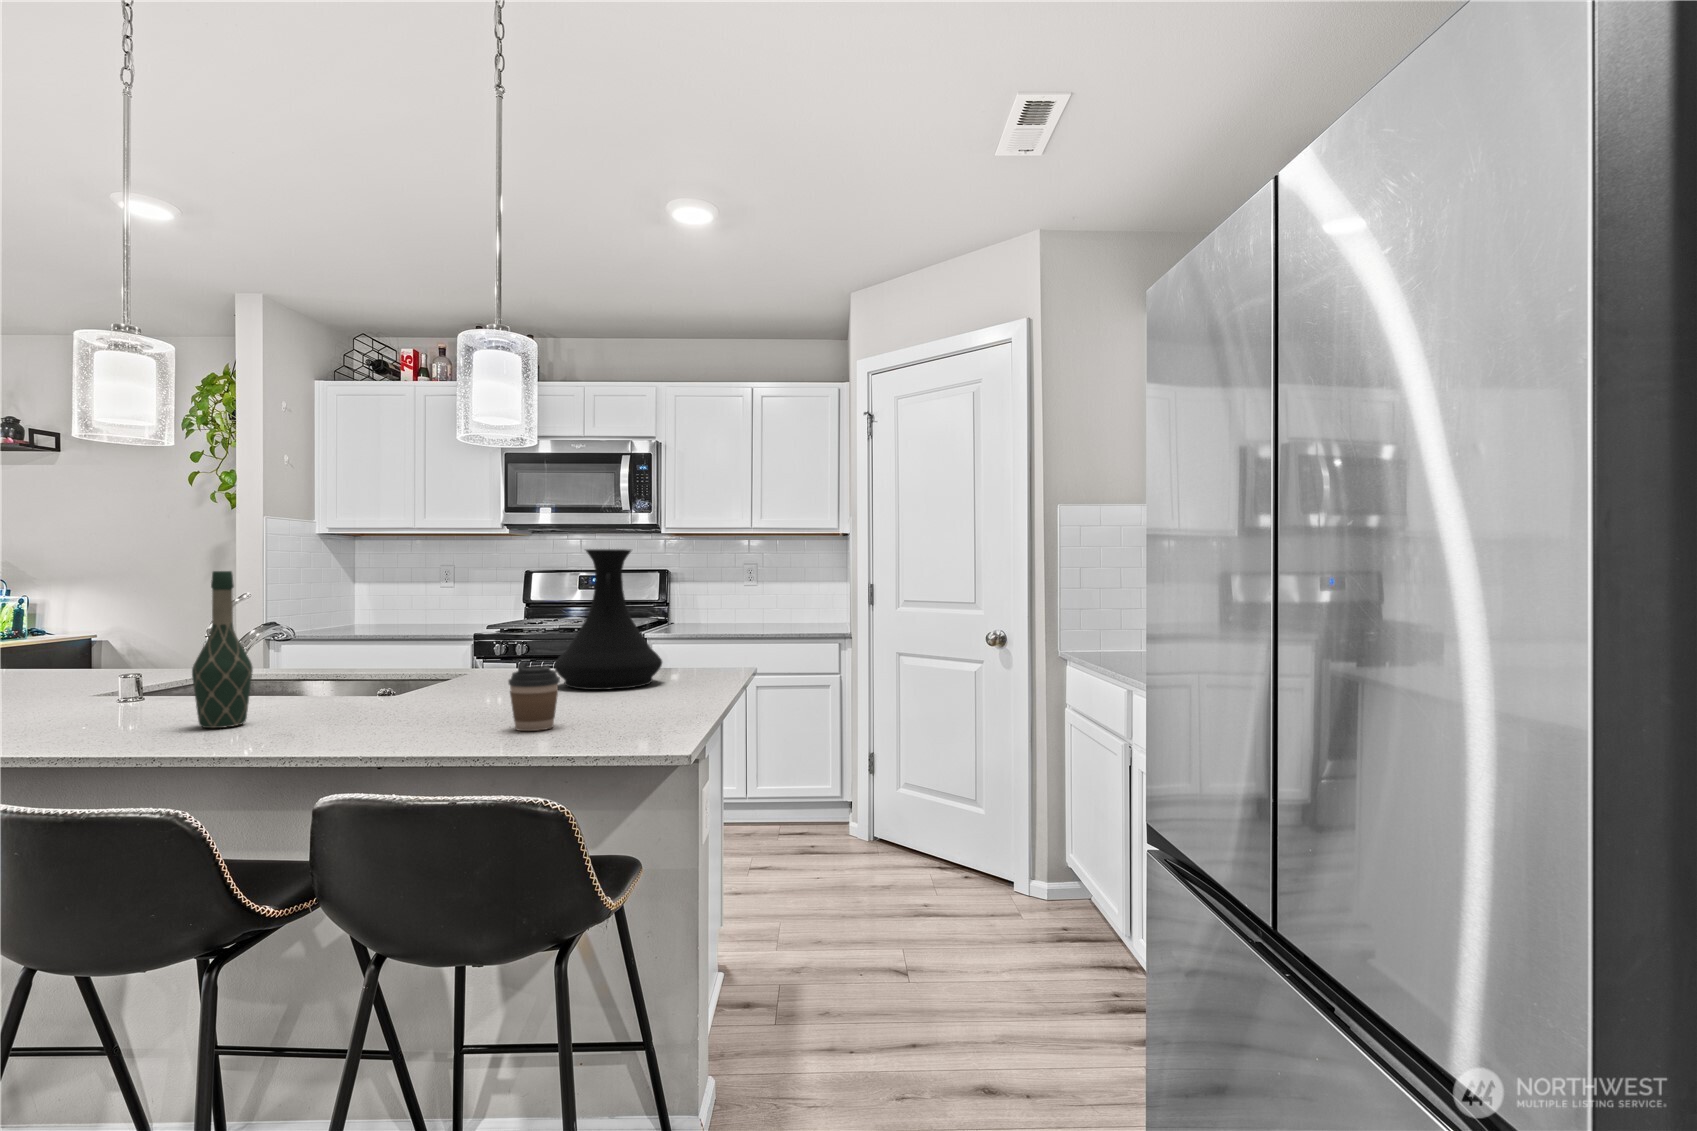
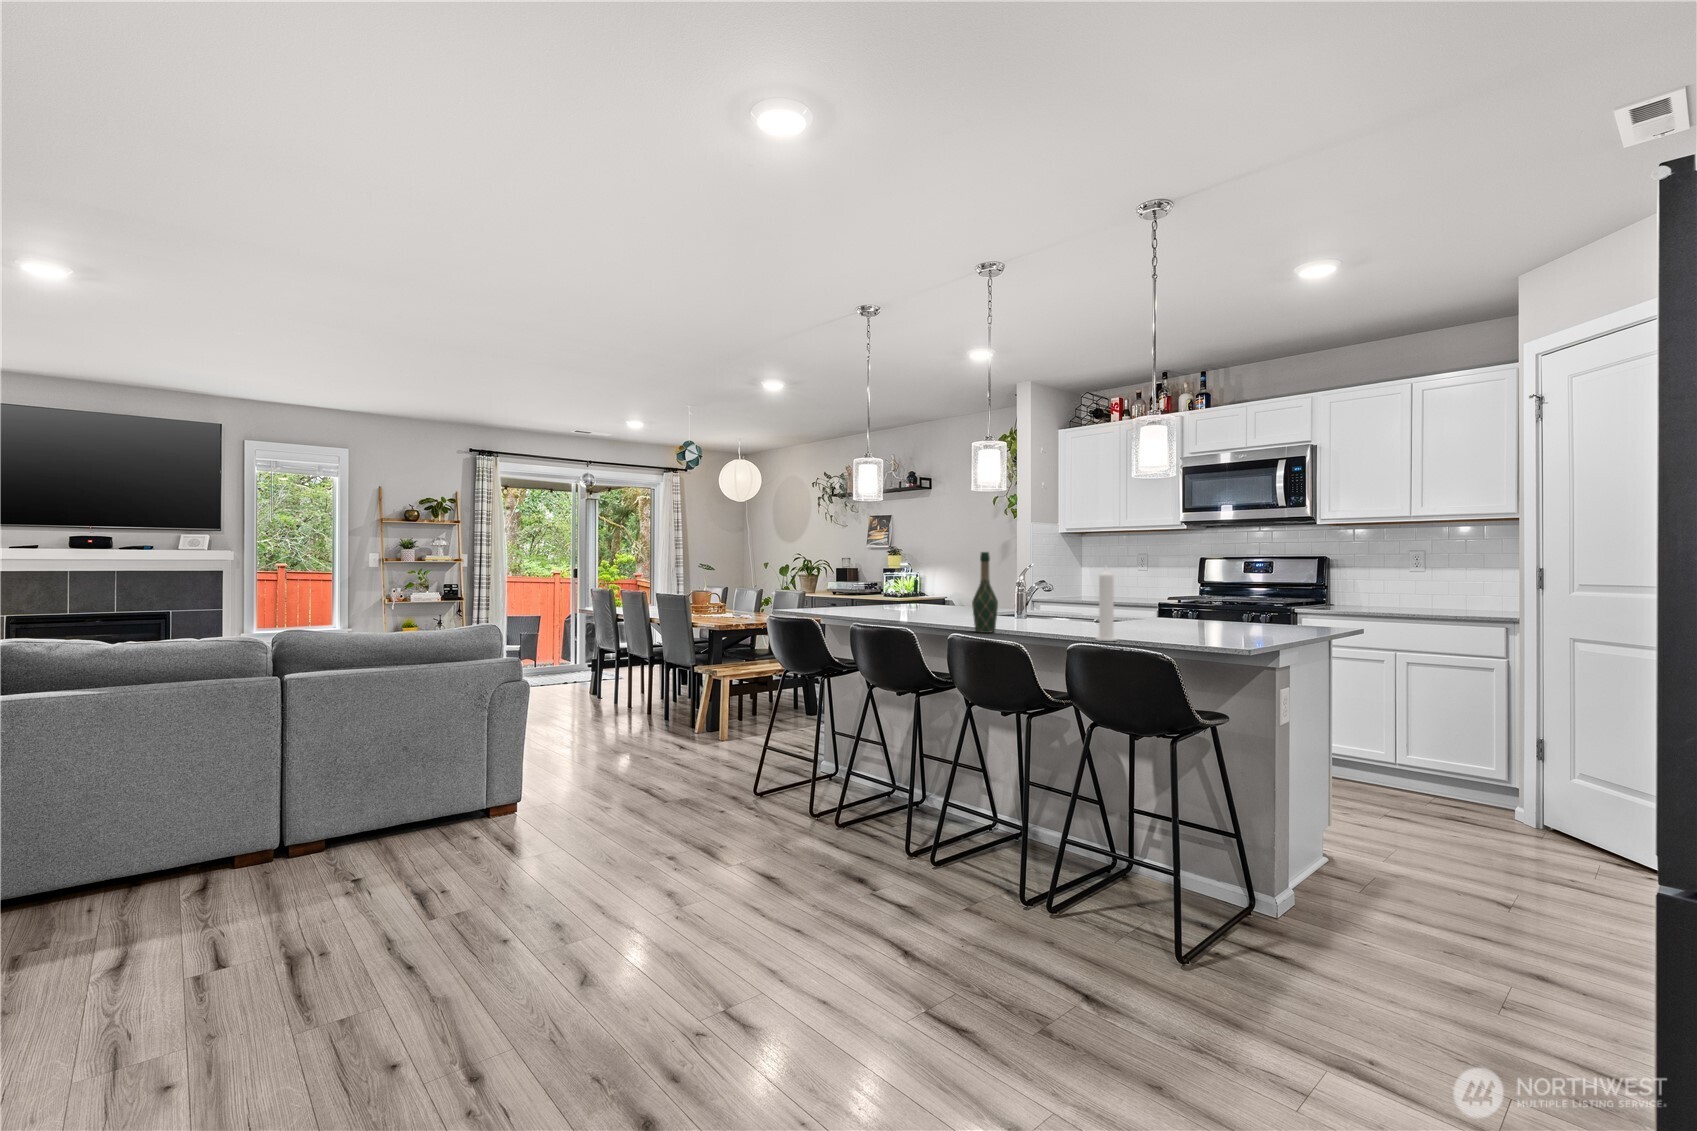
vase: present [554,549,662,690] -> none [1173,537,1255,635]
candle: none [457,594,496,723] -> present [1096,566,1117,641]
coffee cup: present [508,663,560,731] -> none [1119,606,1150,647]

